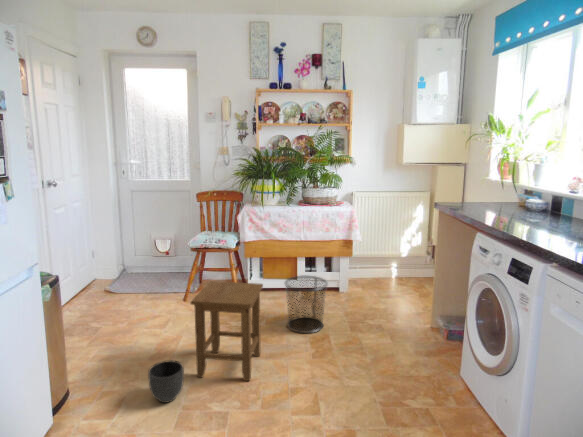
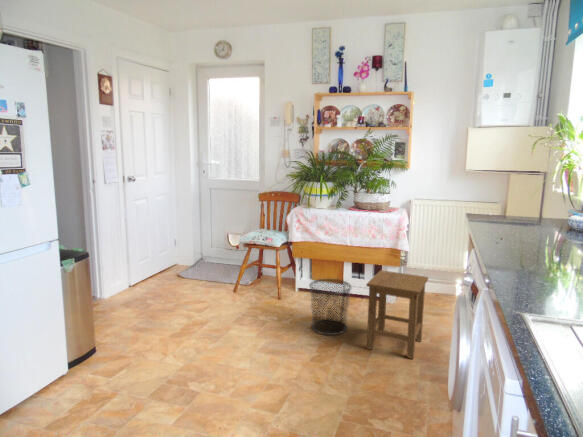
stool: present [191,281,263,381] -> present [367,270,428,359]
planter: present [148,360,184,403] -> none [161,335,191,370]

